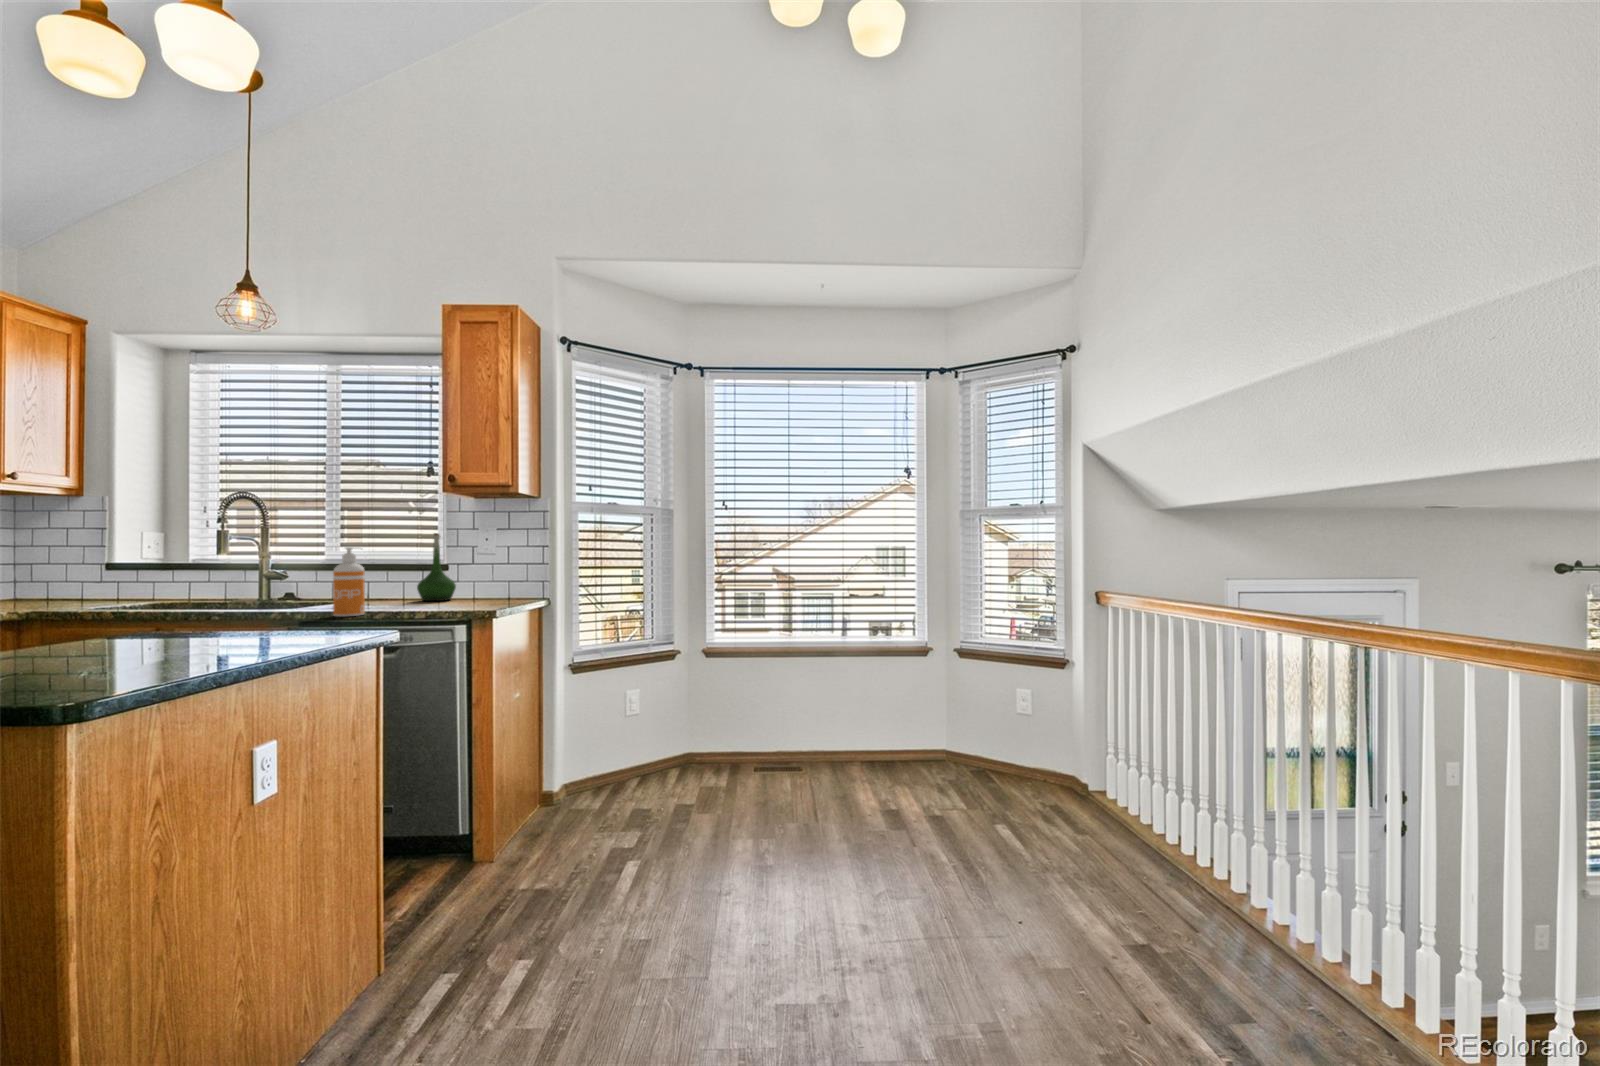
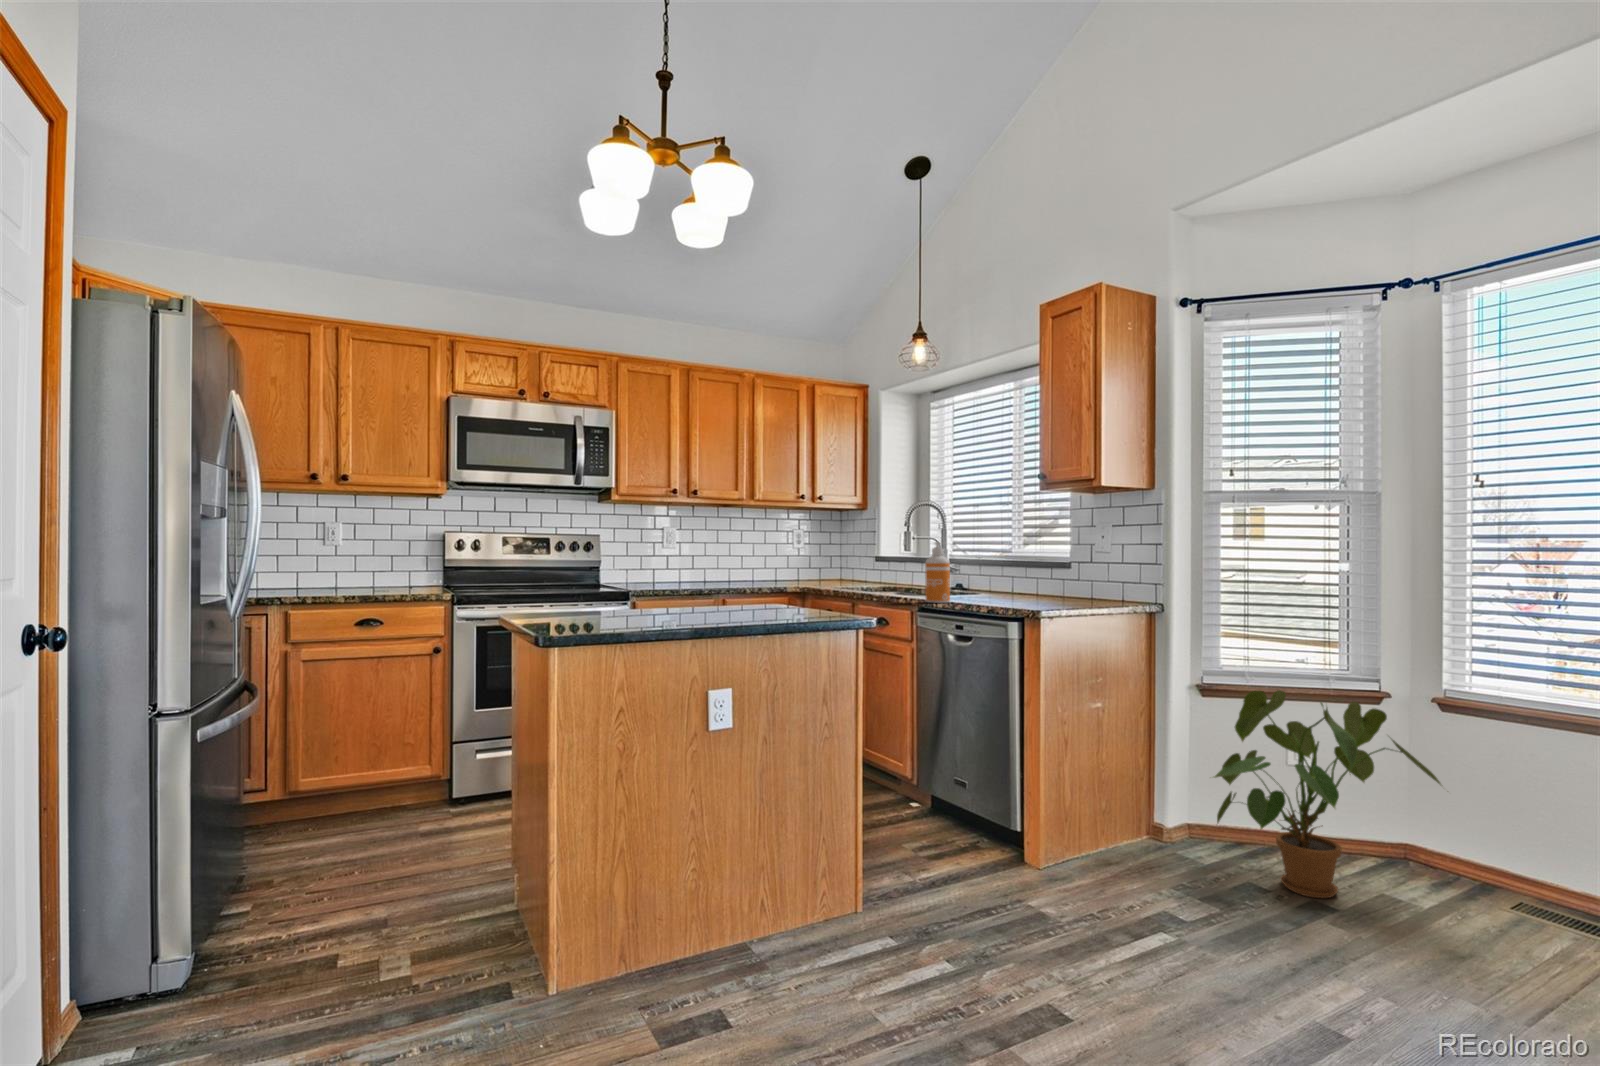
vase: present [417,533,456,601] -> none [1031,530,1067,597]
house plant: none [601,659,736,804] -> present [1214,690,1441,898]

